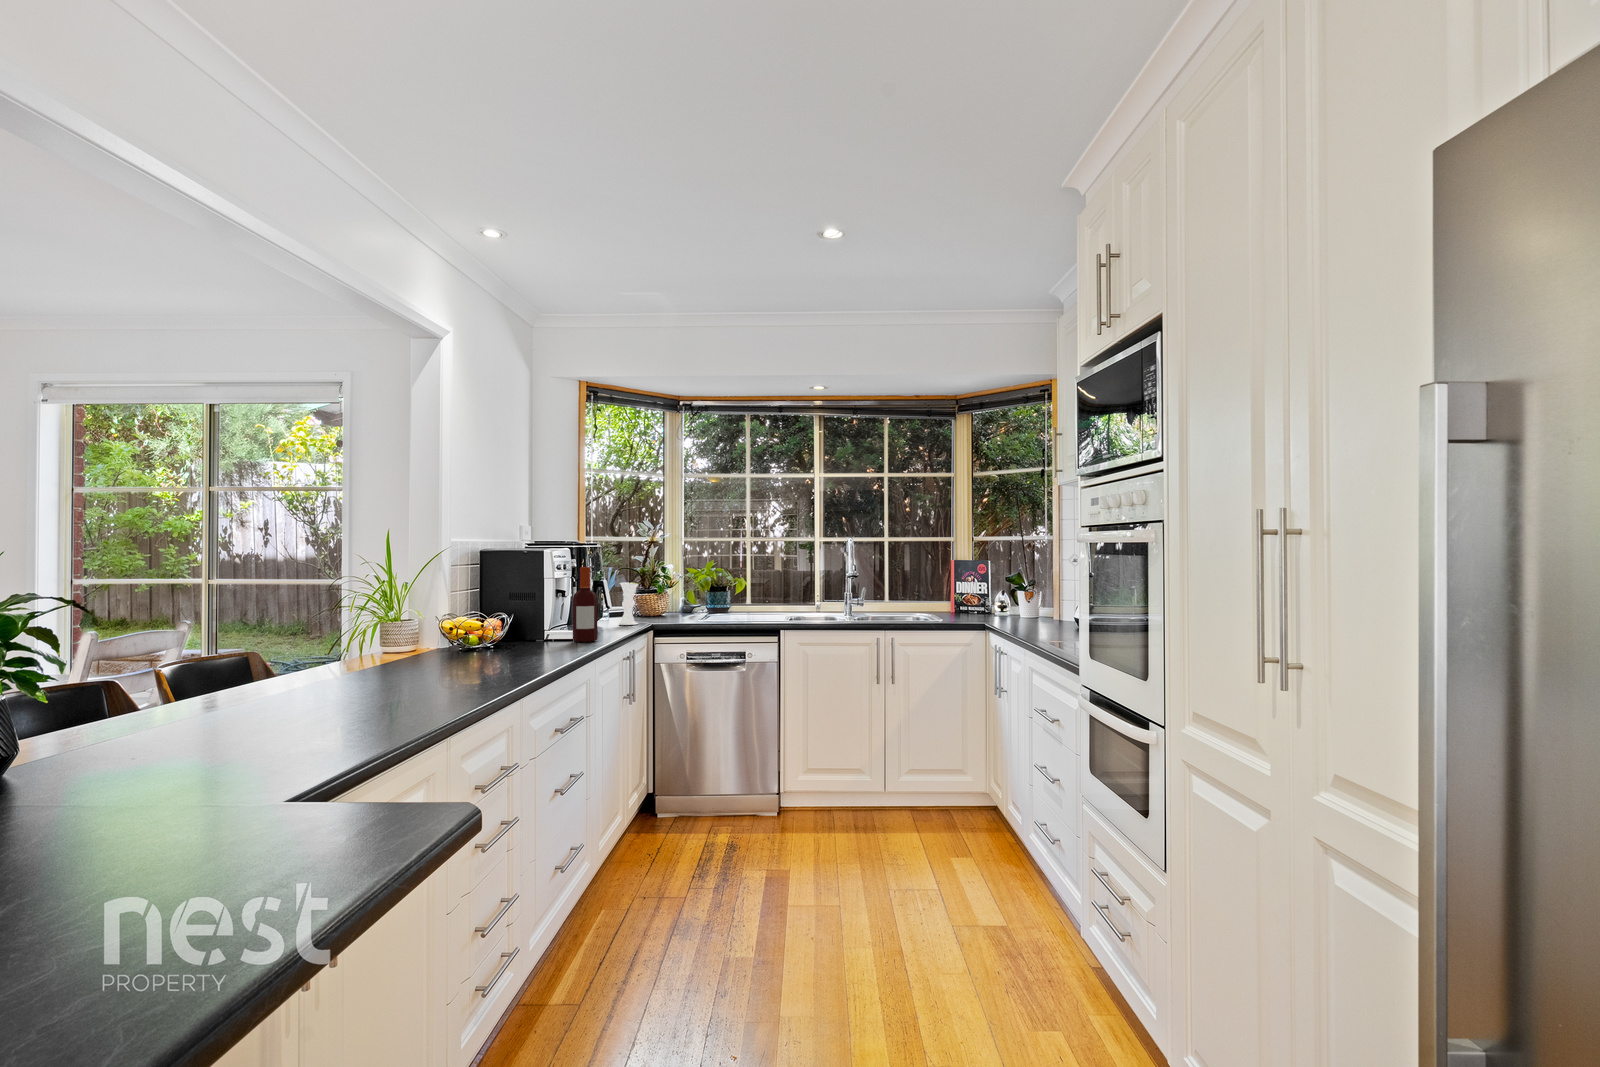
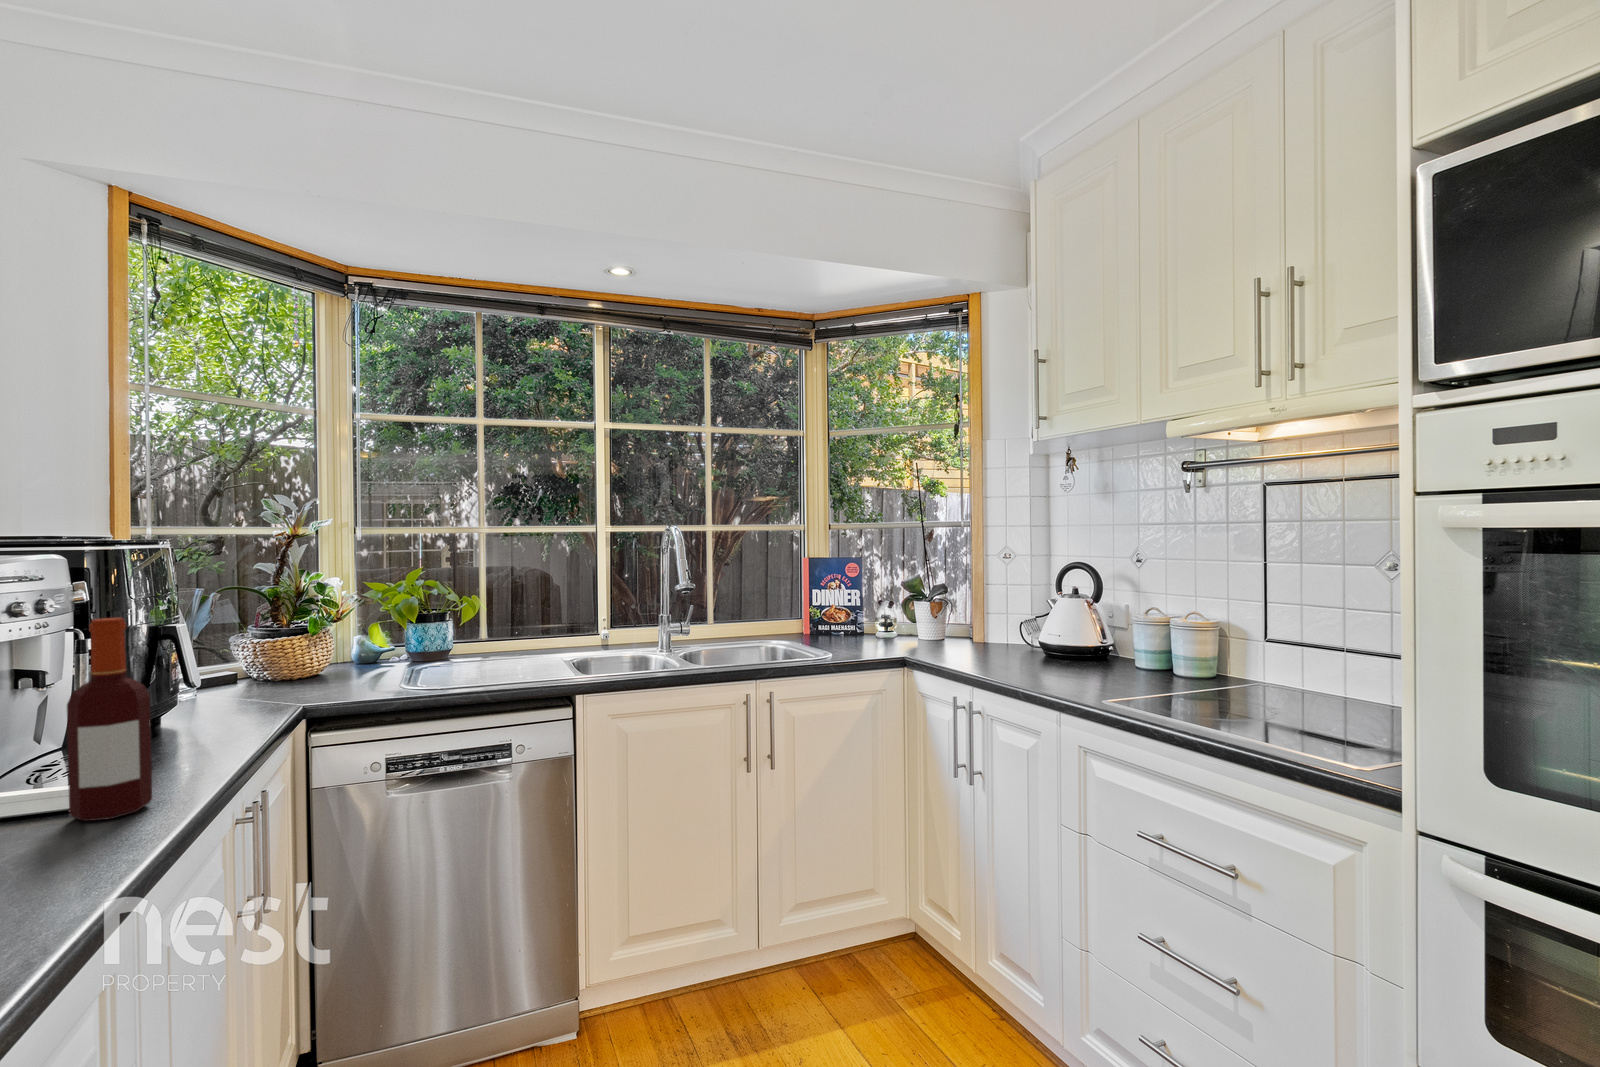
vase: present [619,573,639,625] -> none [219,604,270,719]

